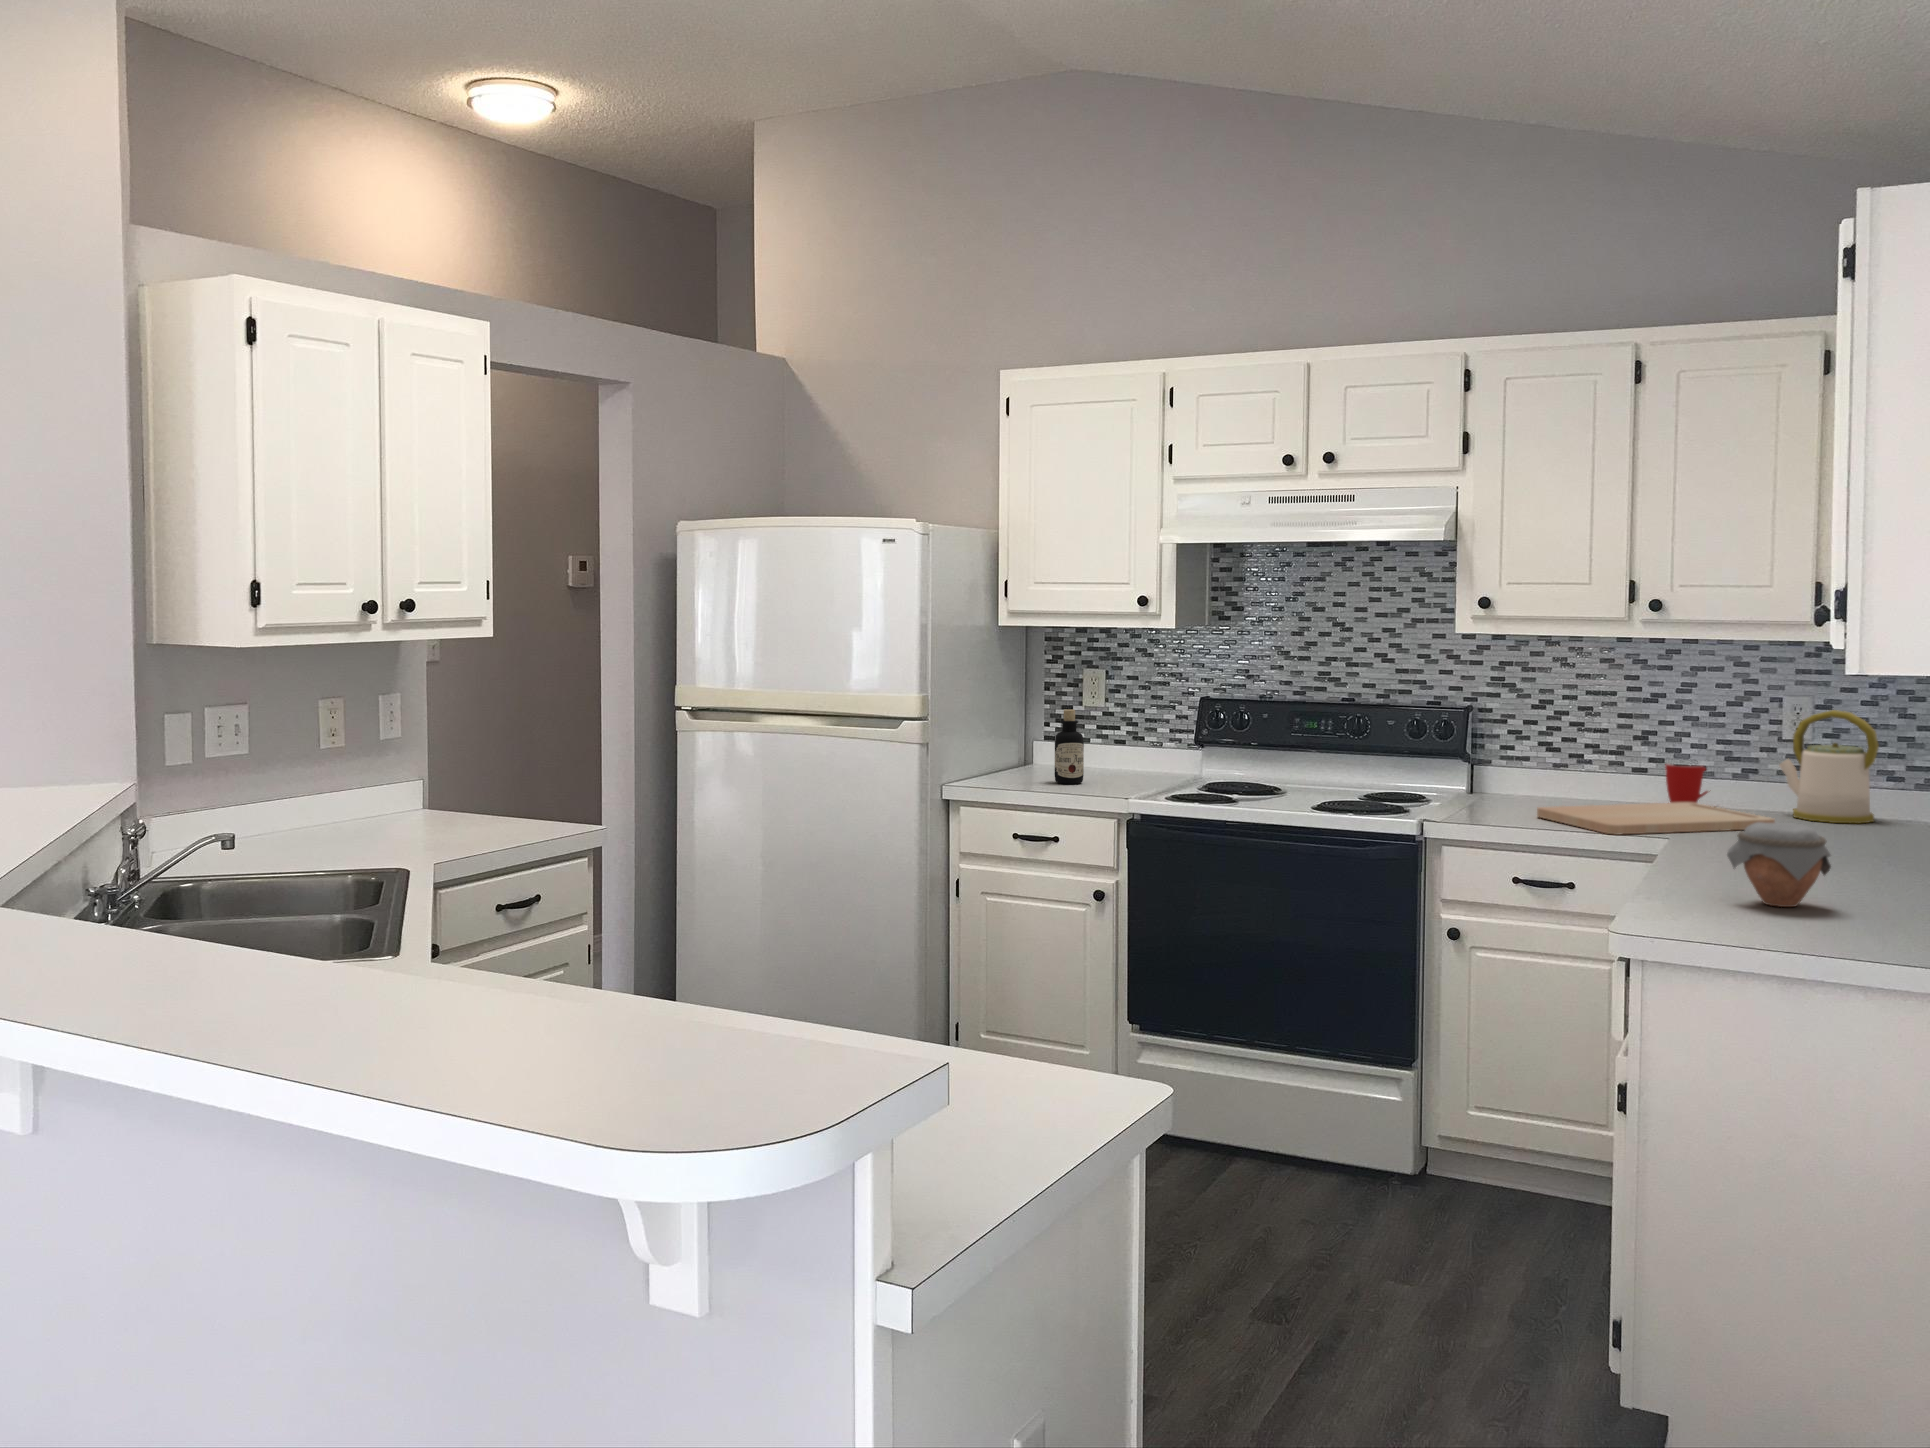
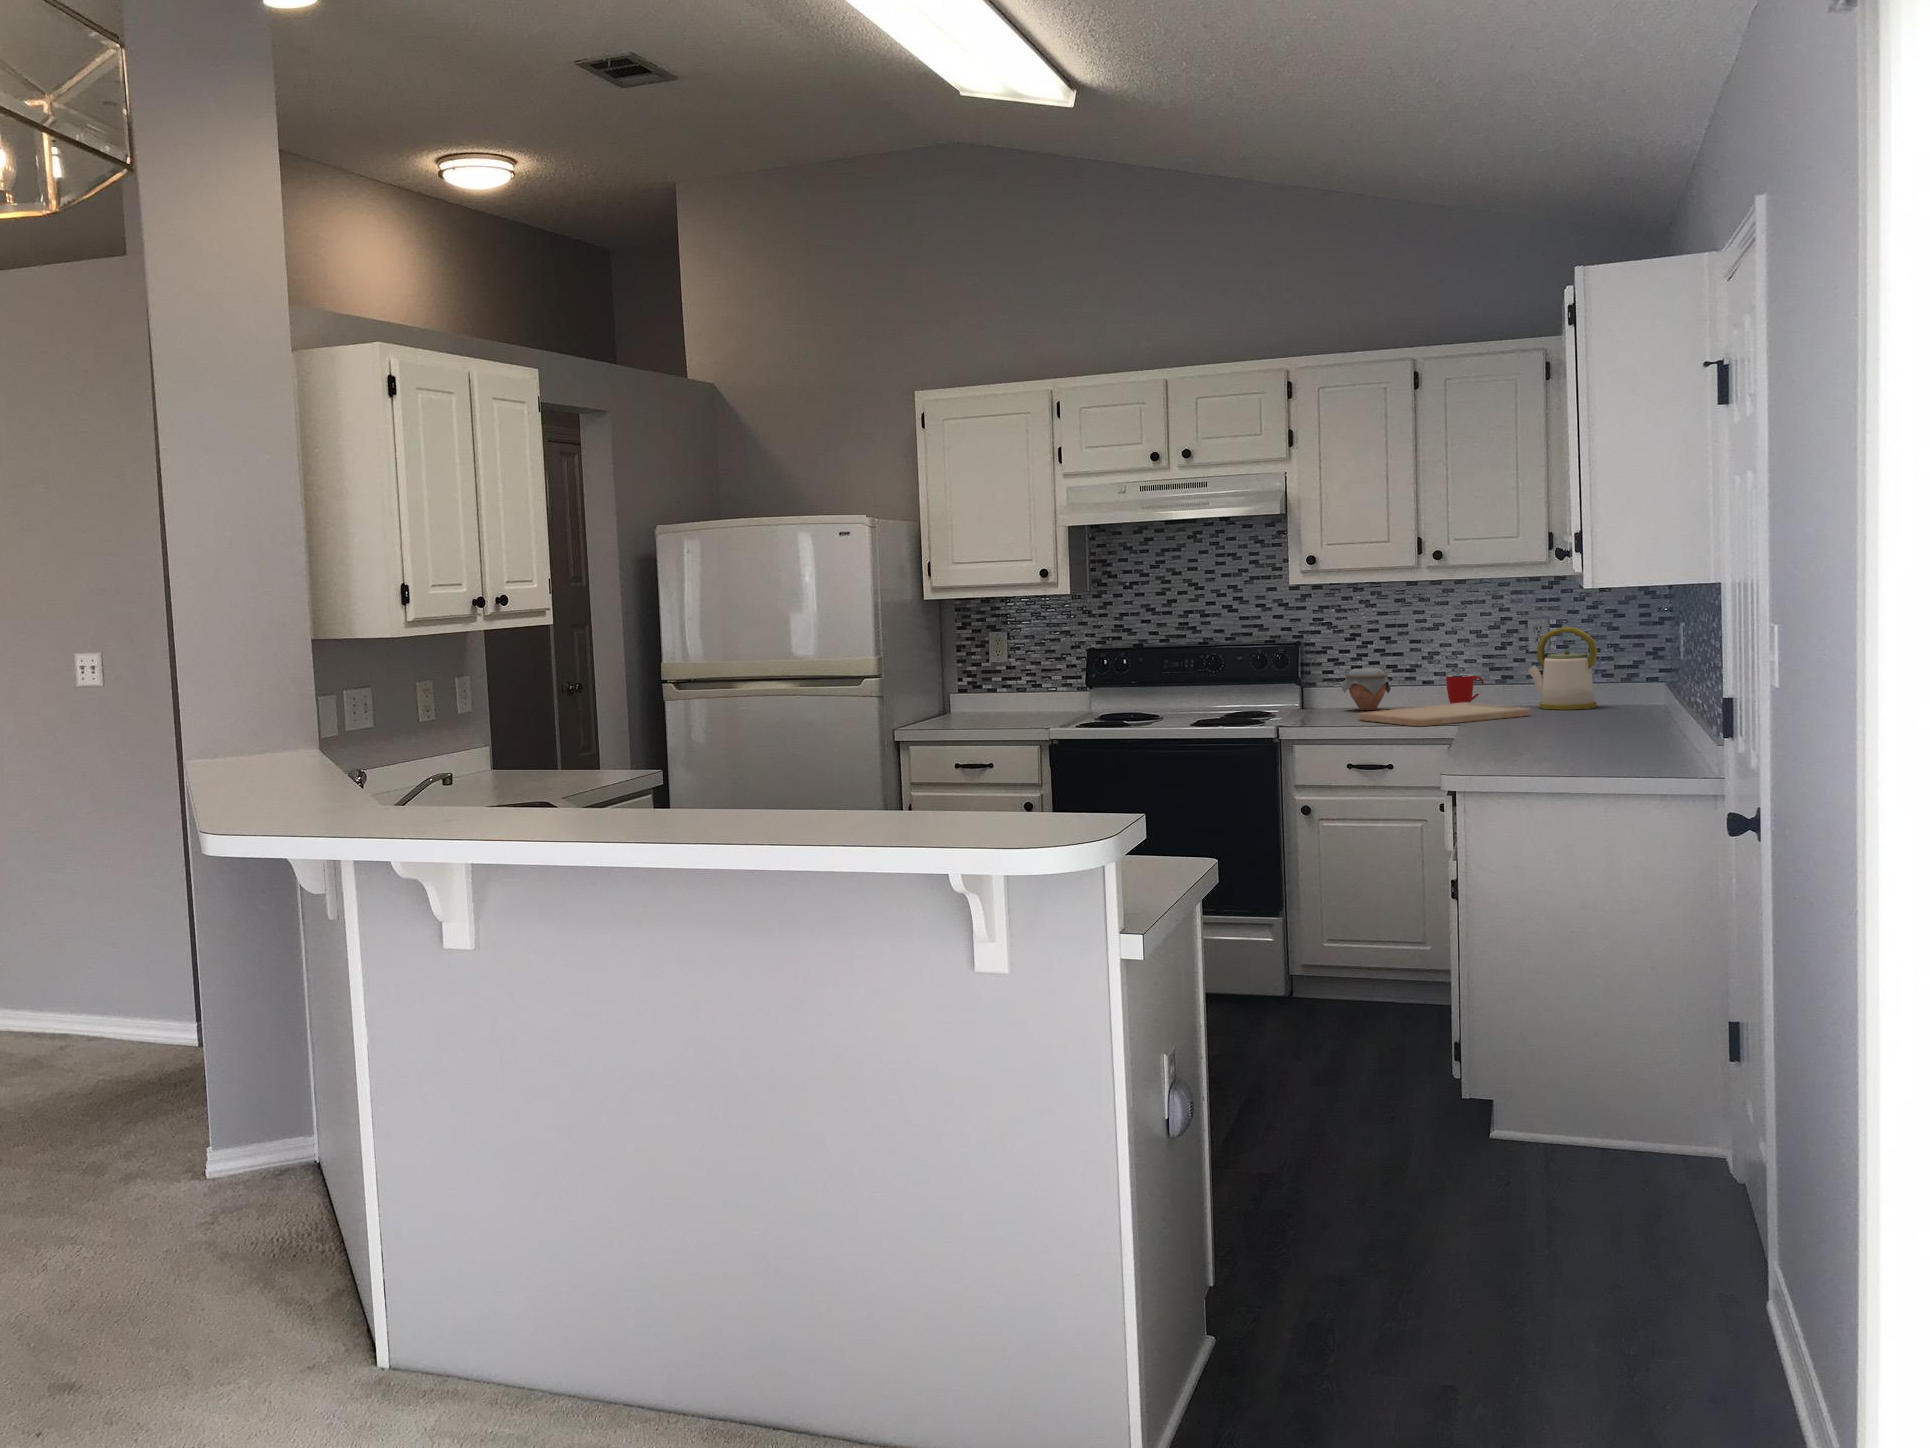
bottle: present [1055,710,1084,784] -> none [977,664,1001,724]
jar: present [1727,822,1831,907] -> present [1341,668,1391,710]

